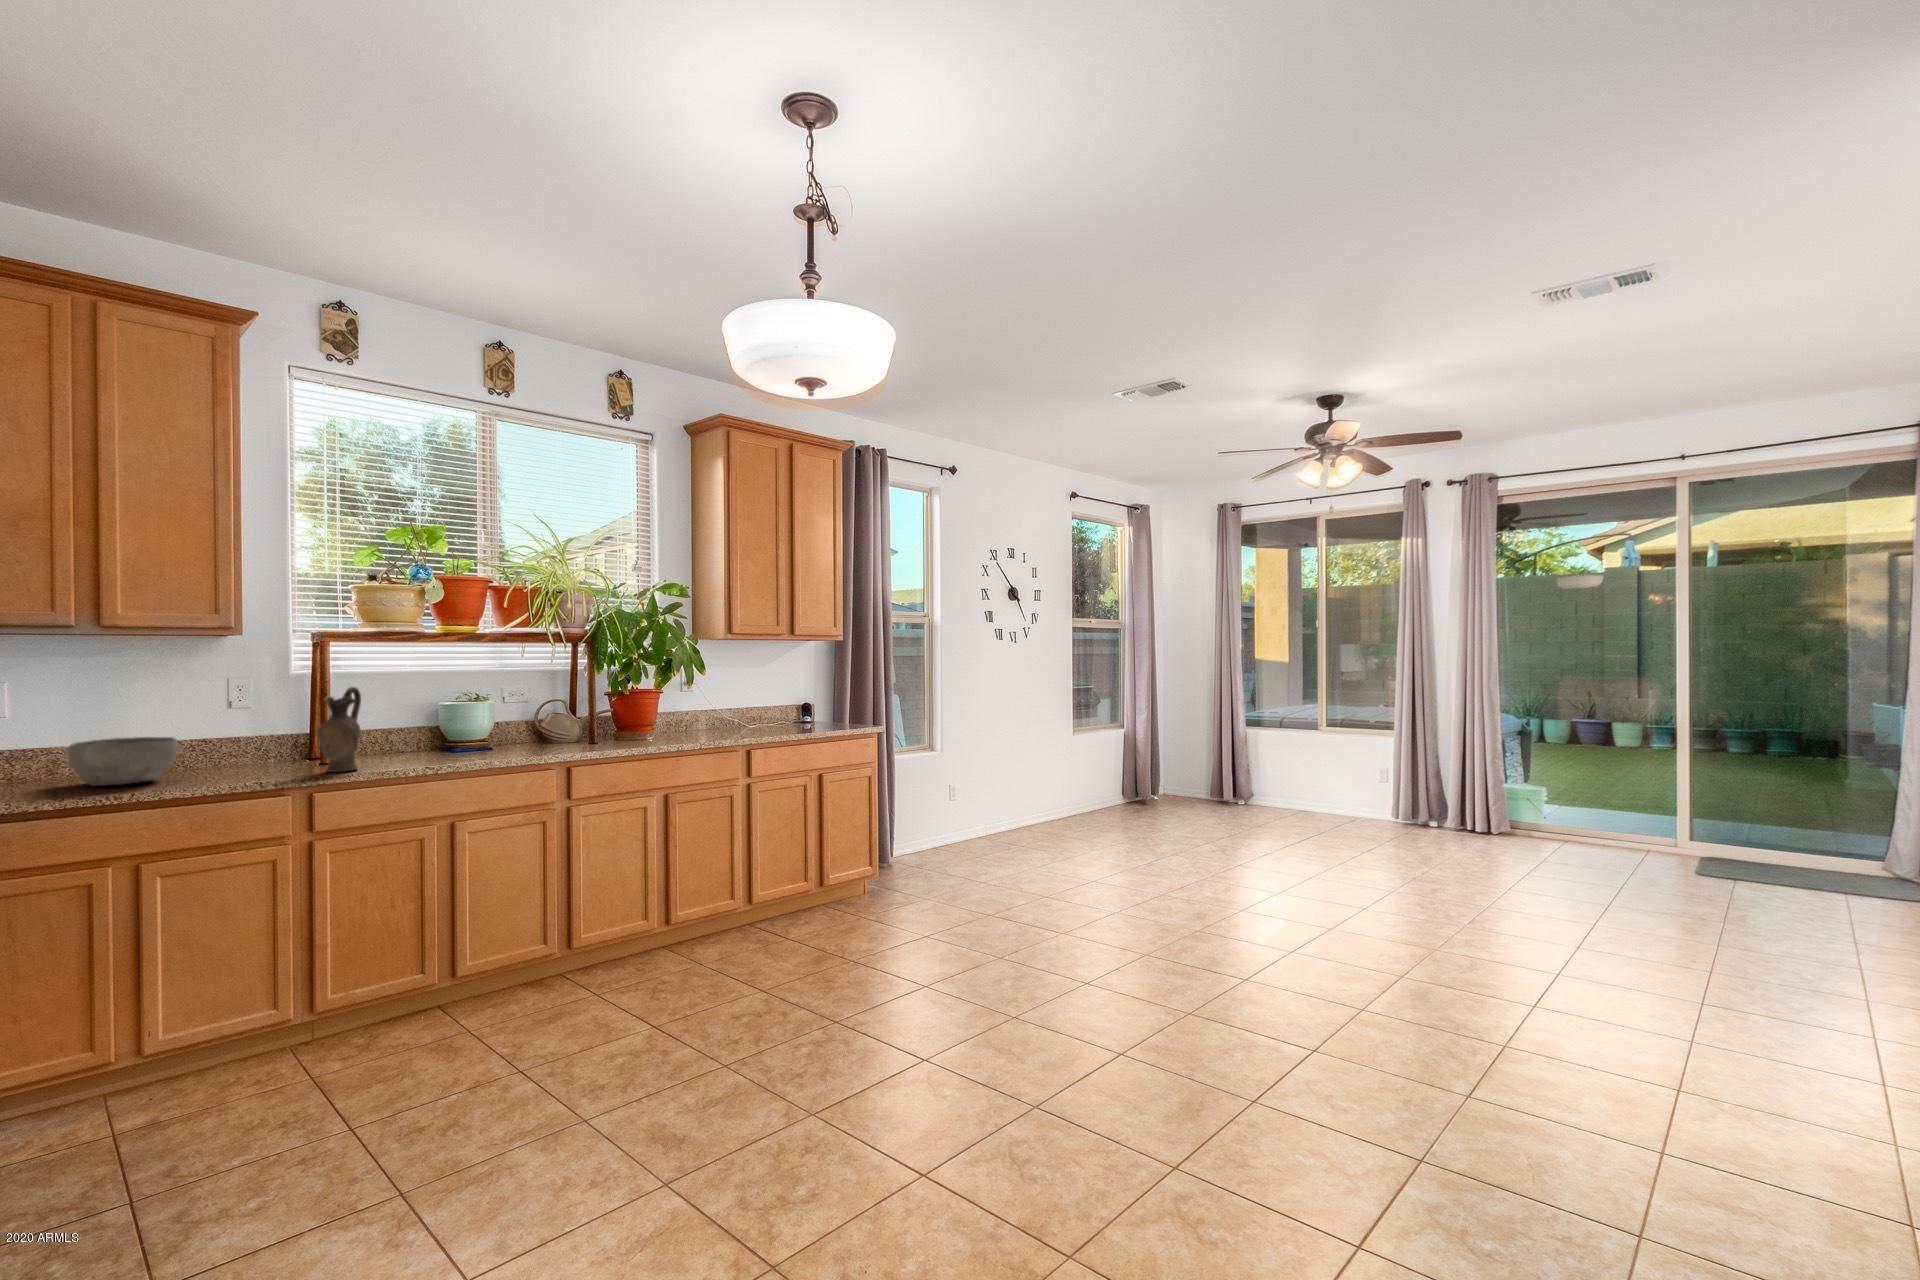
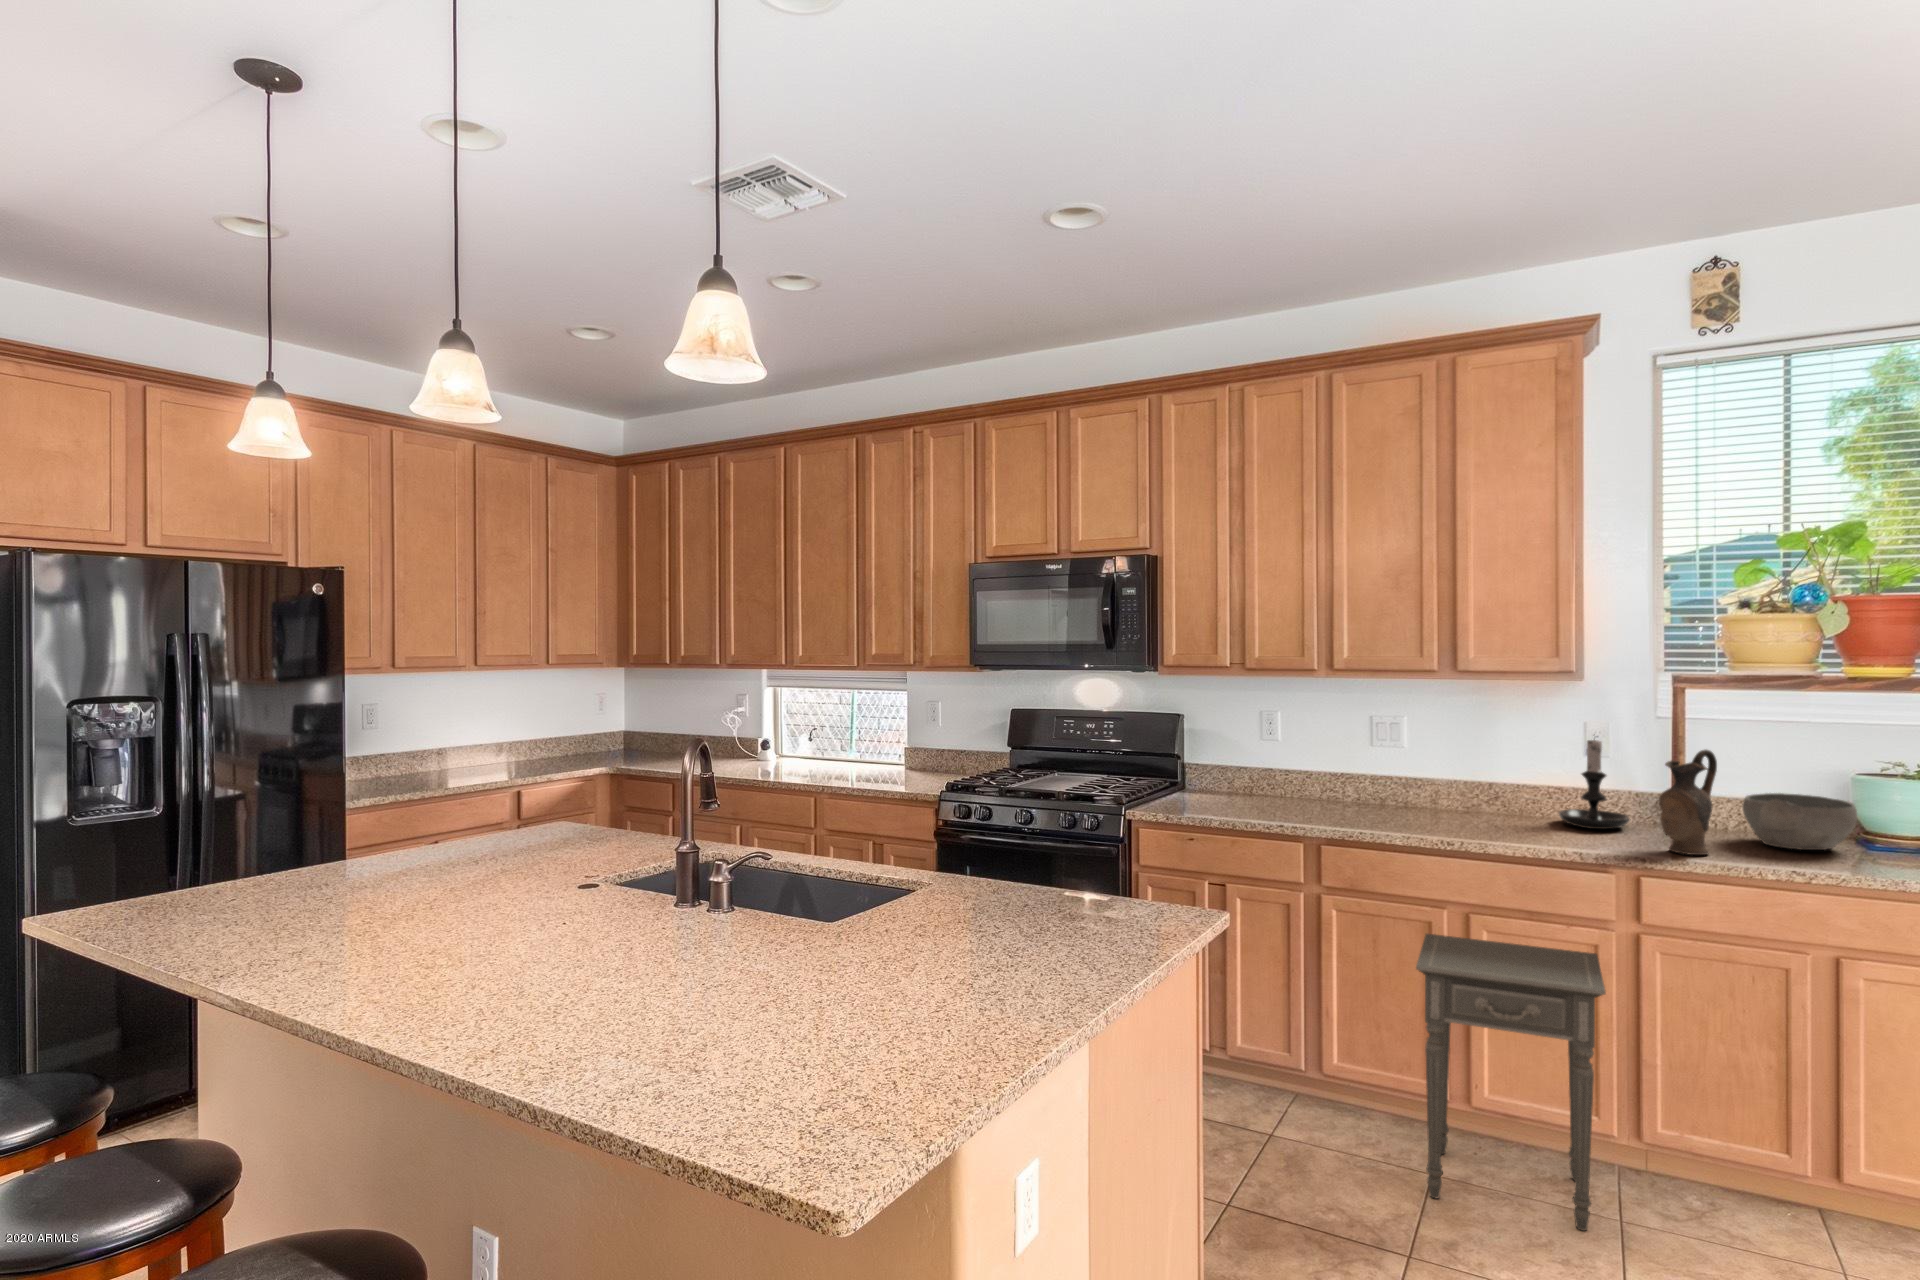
candle holder: none [209,685,281,770] -> present [1559,739,1630,829]
bowl: present [68,737,178,786] -> present [1742,793,1857,850]
side table: none [90,866,310,1153] -> present [1416,934,1606,1231]

